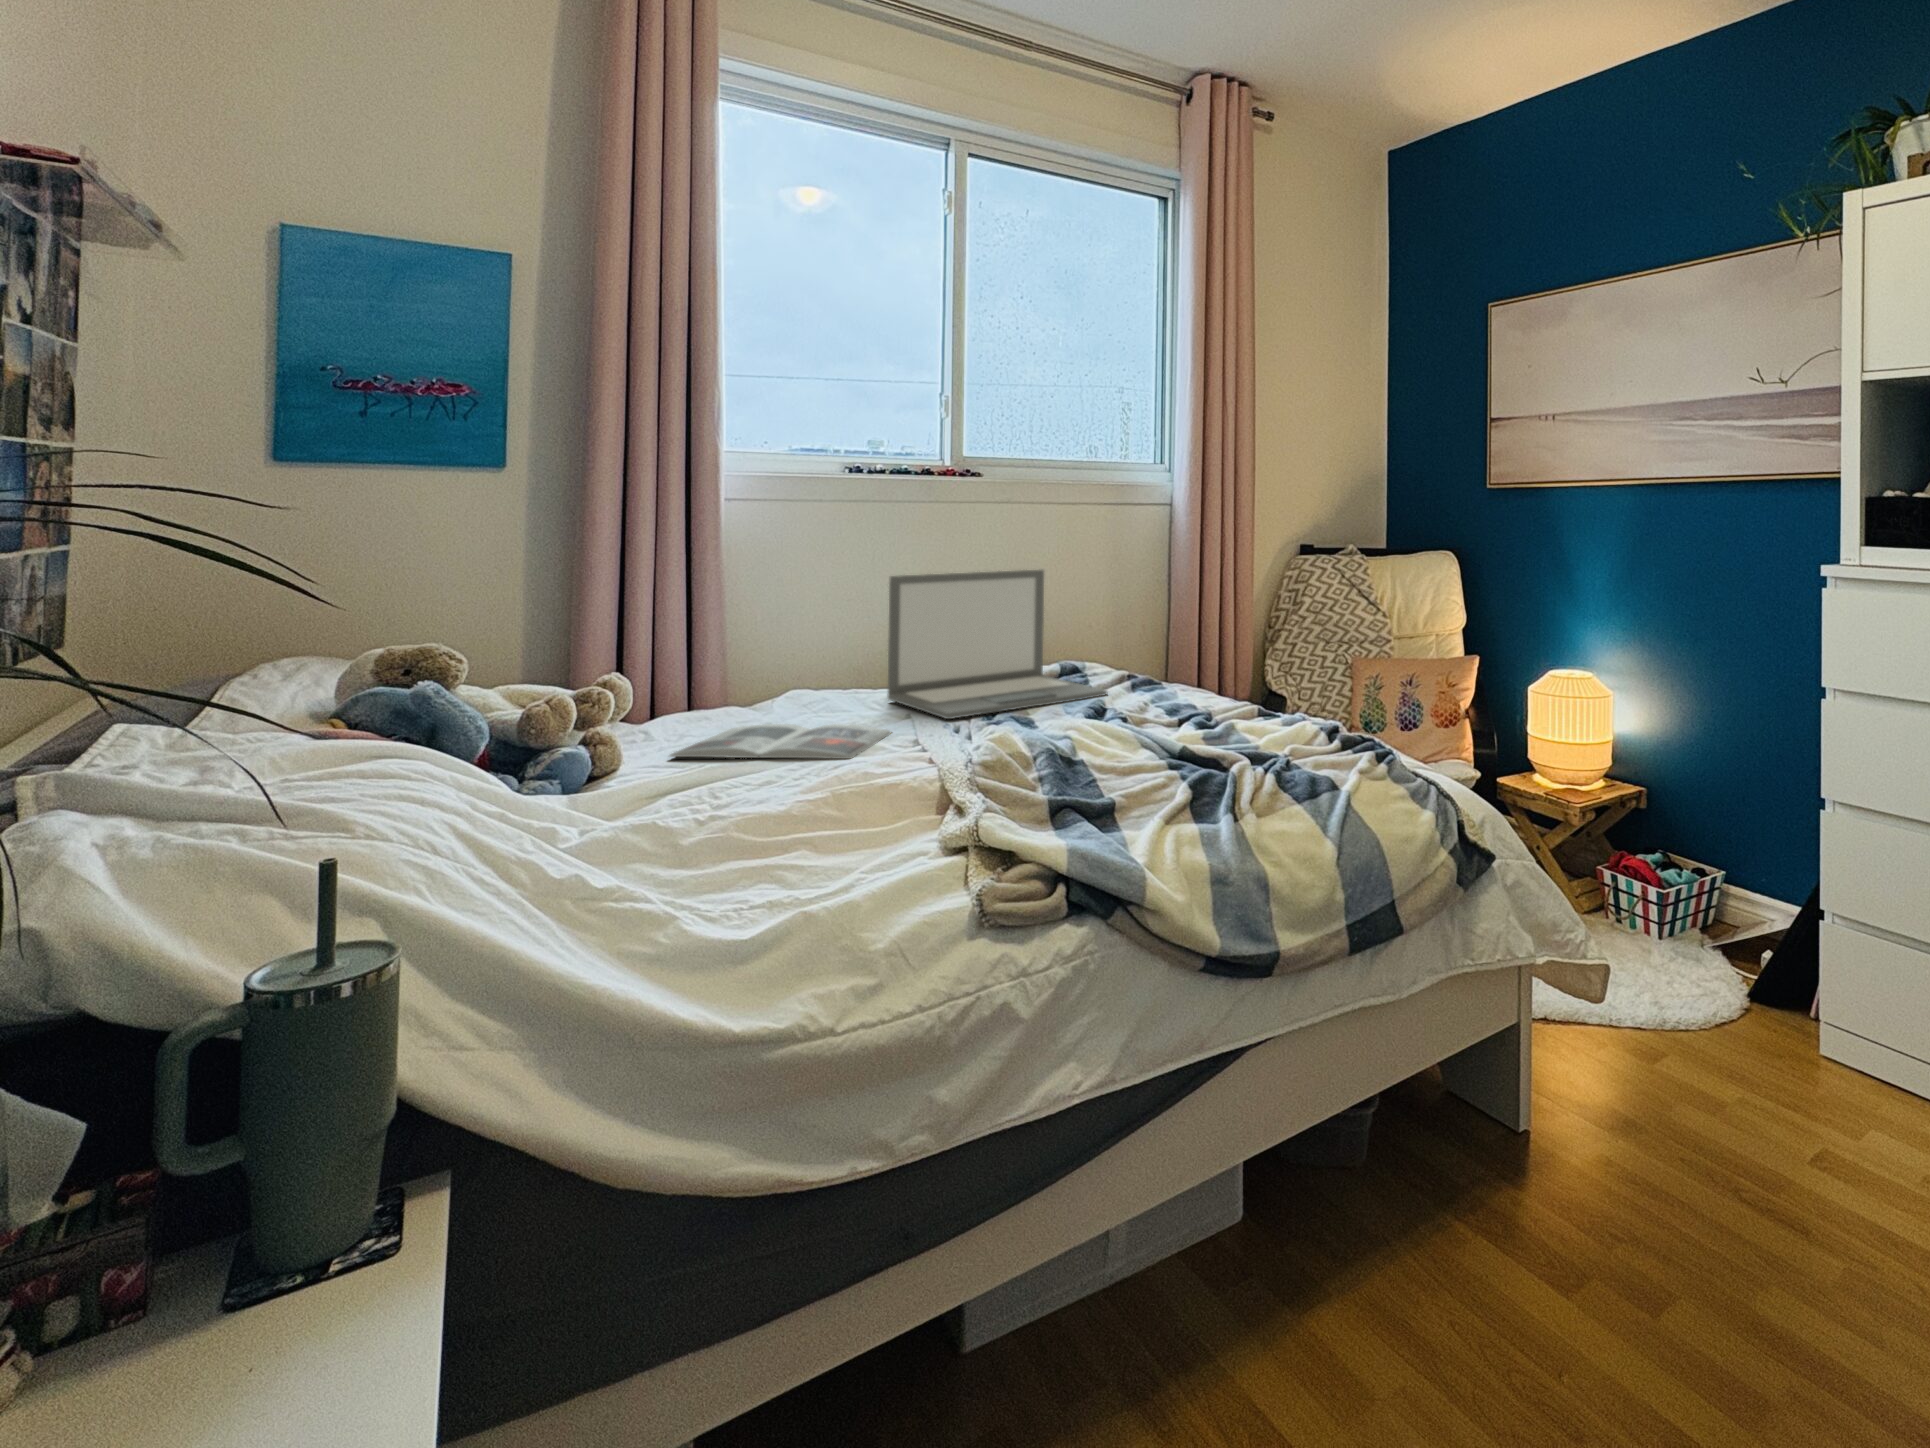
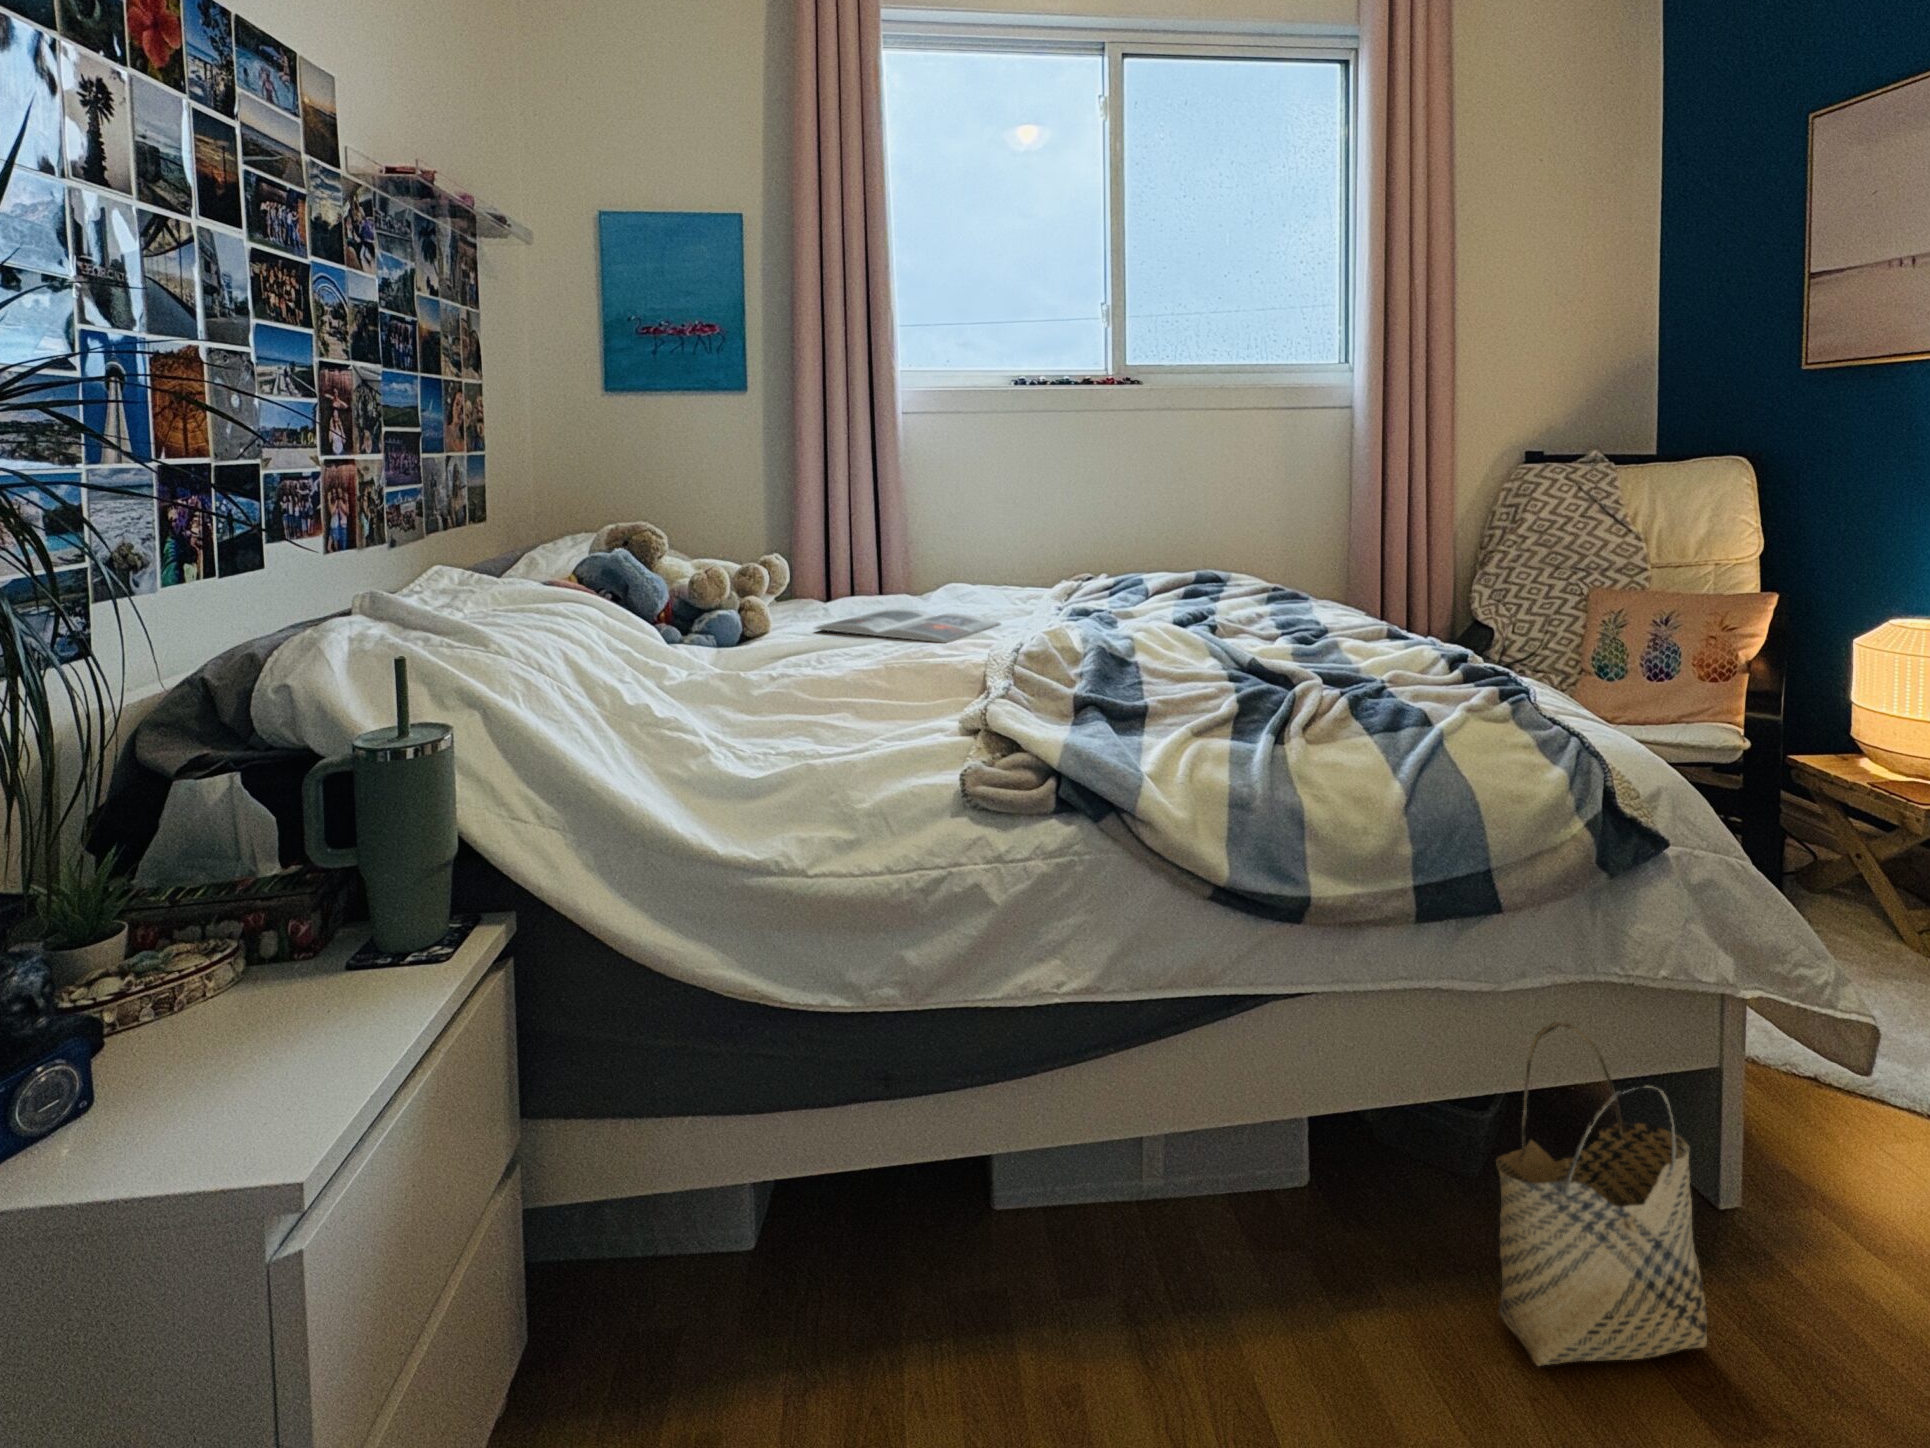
laptop: present [887,570,1108,719] -> none [1021,474,1233,617]
woven basket: none [1408,1015,1541,1297] -> present [1496,1022,1707,1366]

